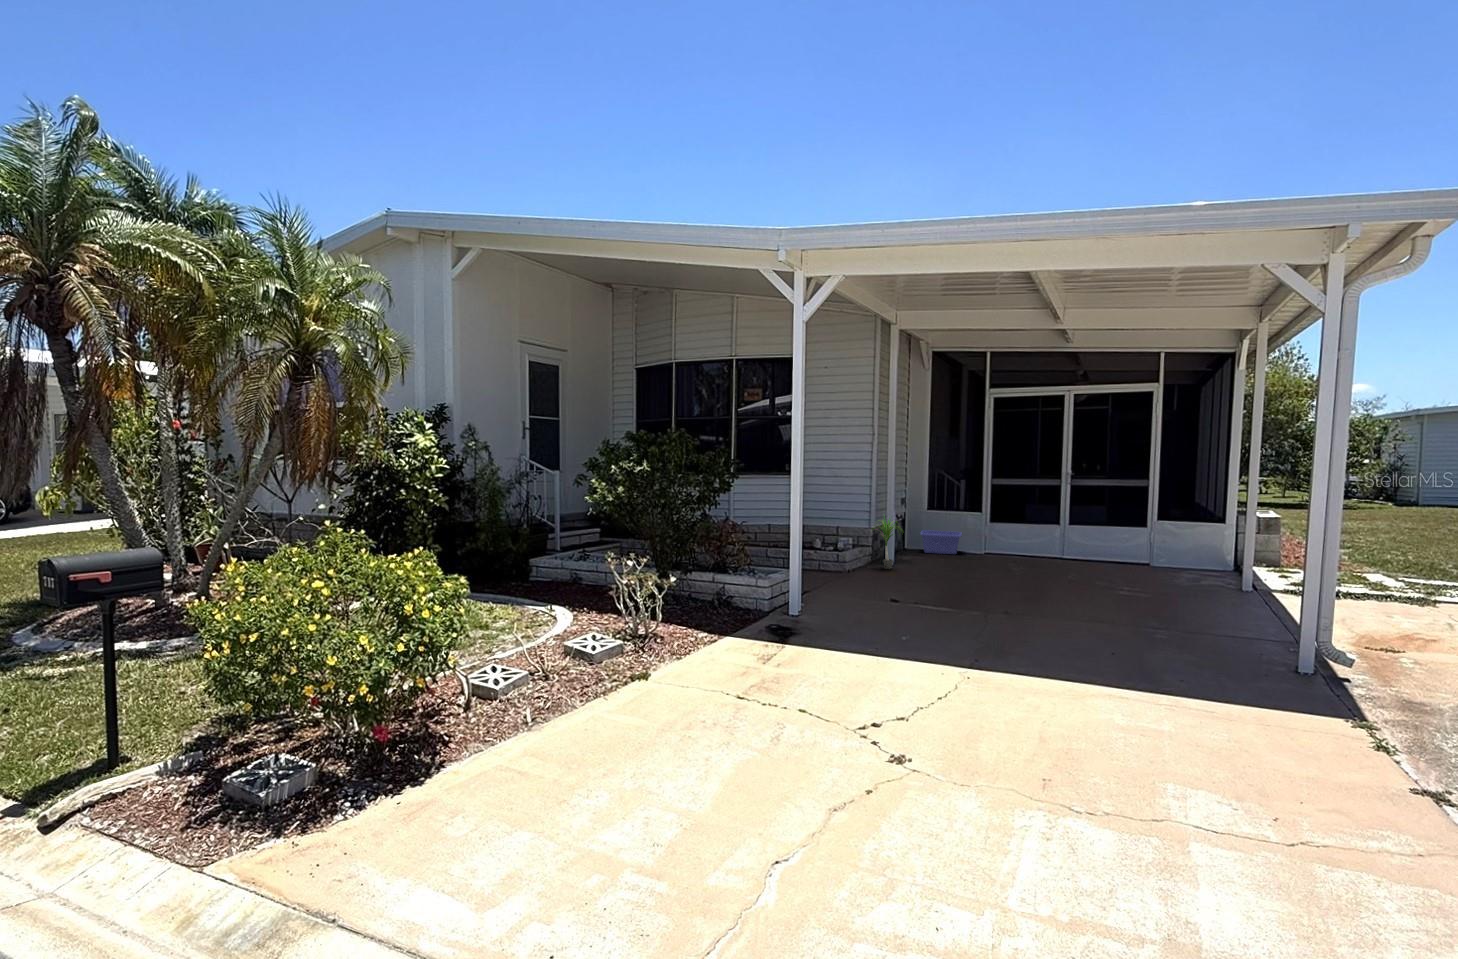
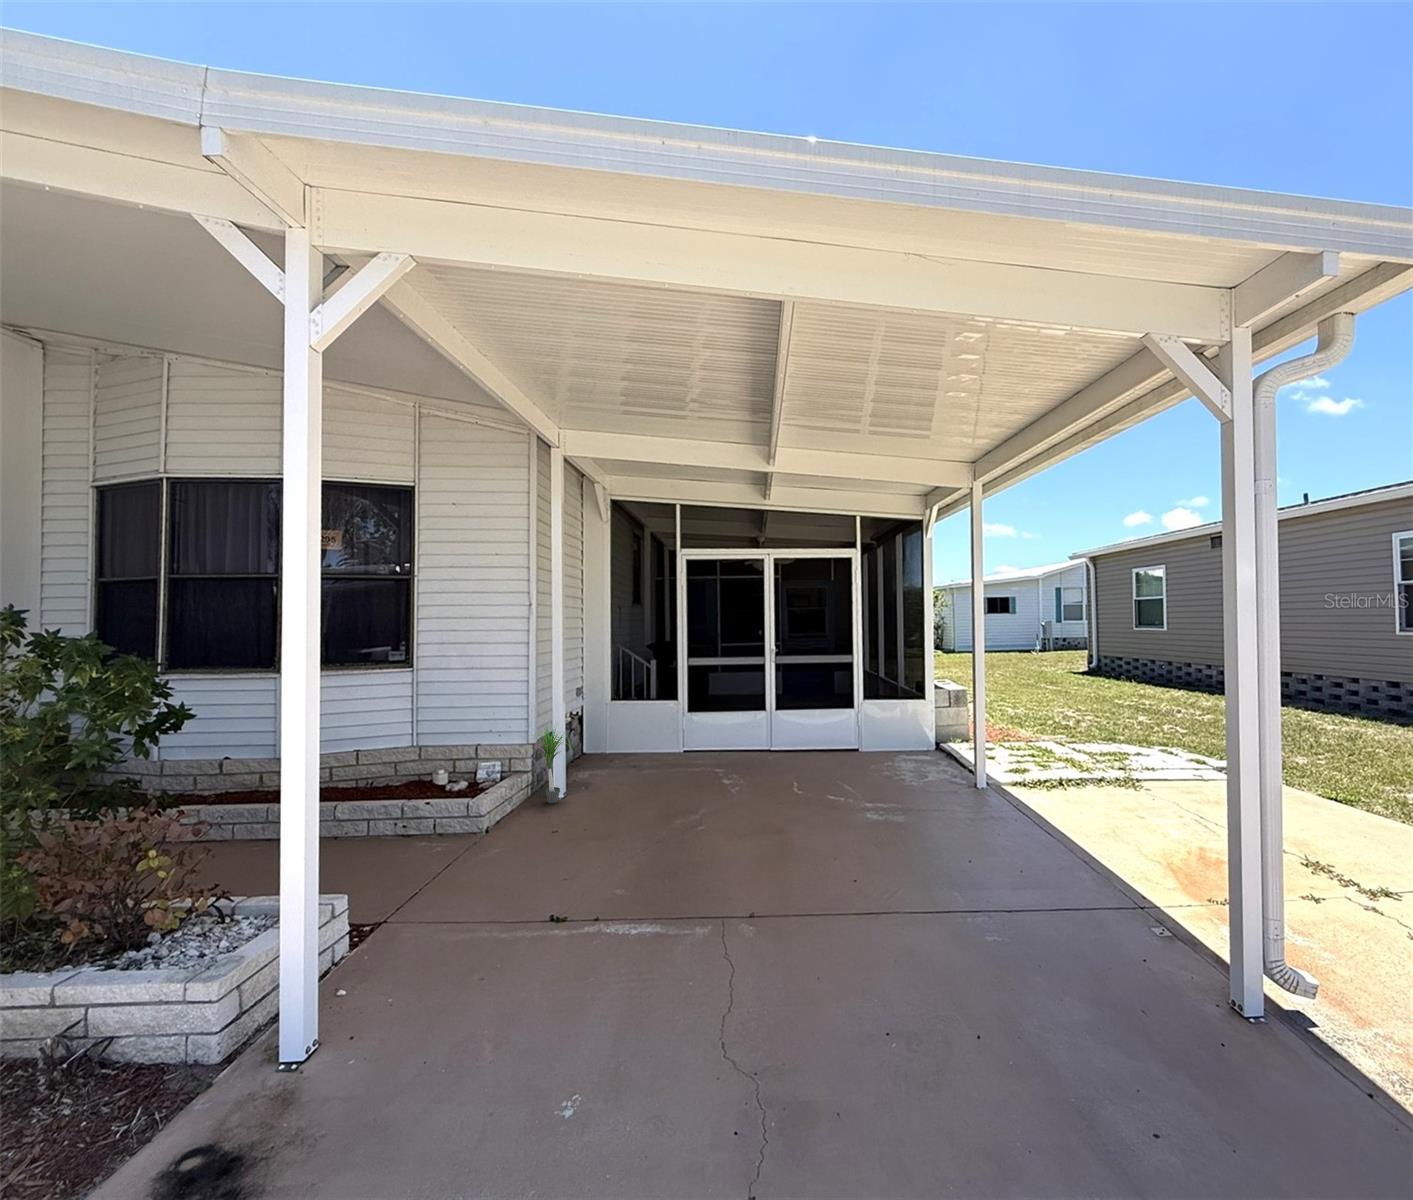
storage bin: present [920,530,962,554] -> none [603,726,654,757]

